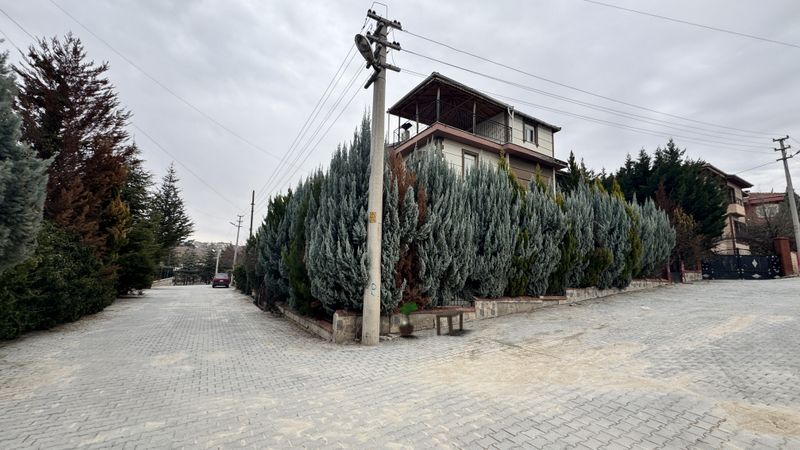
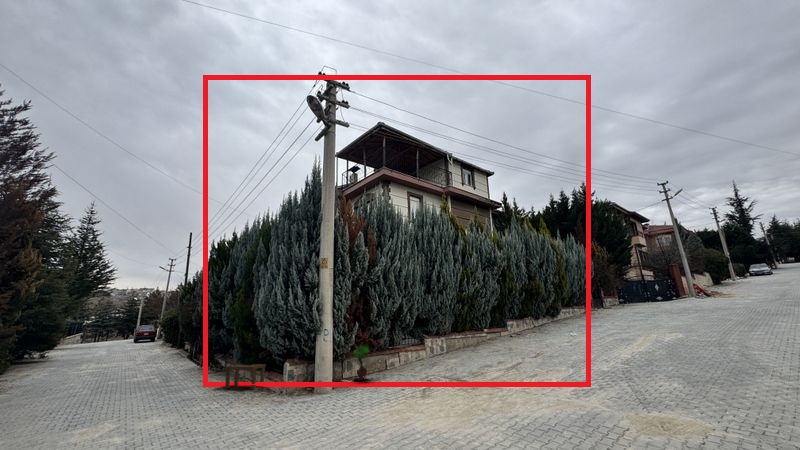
bench: present [436,310,464,336] -> present [225,364,266,389]

